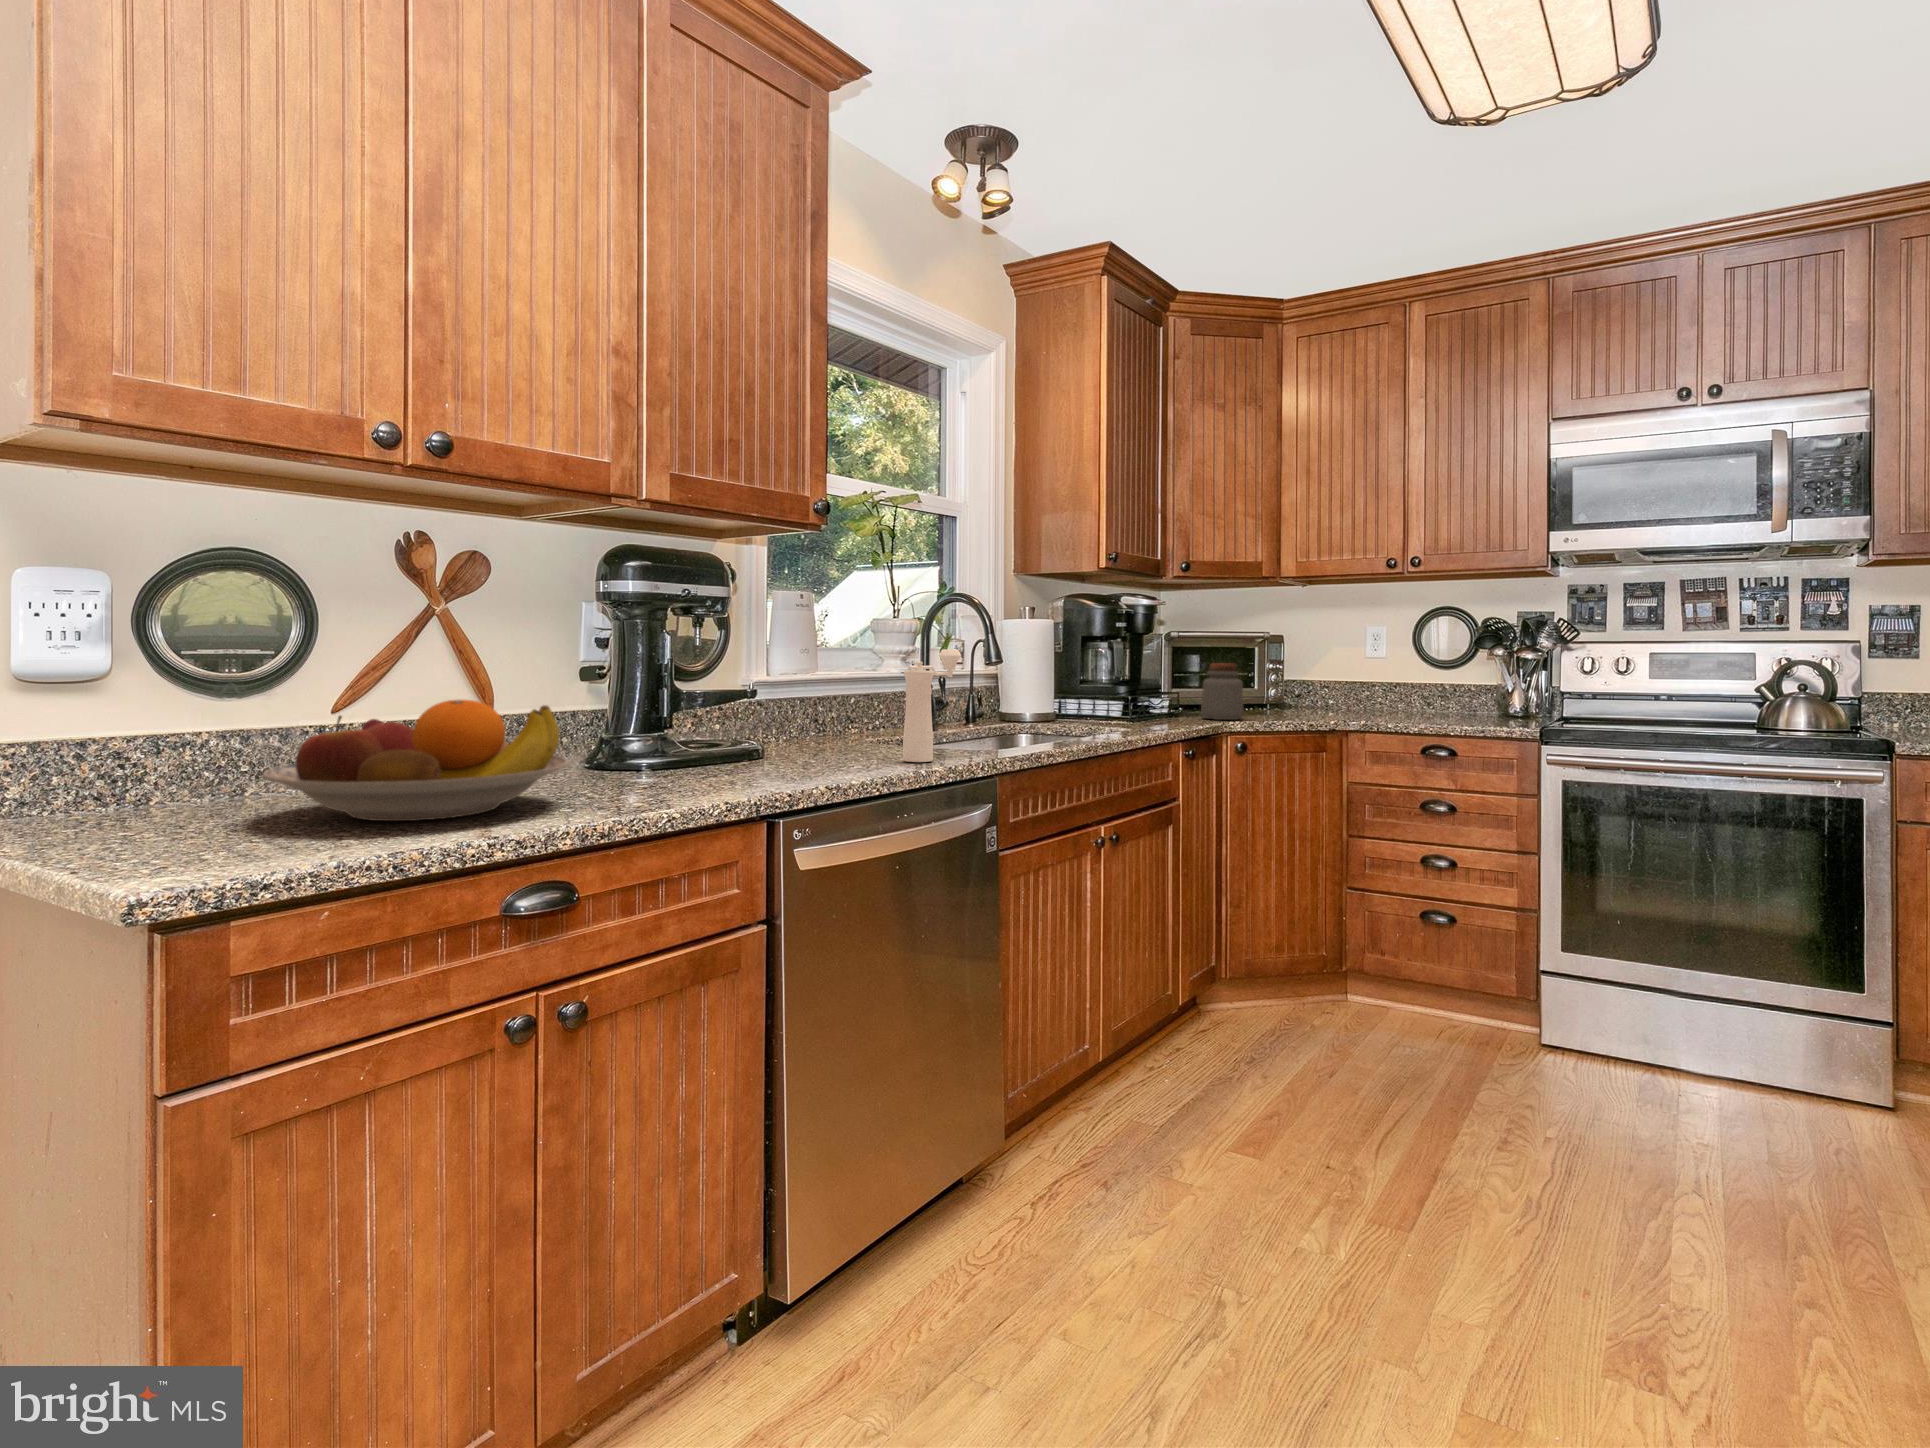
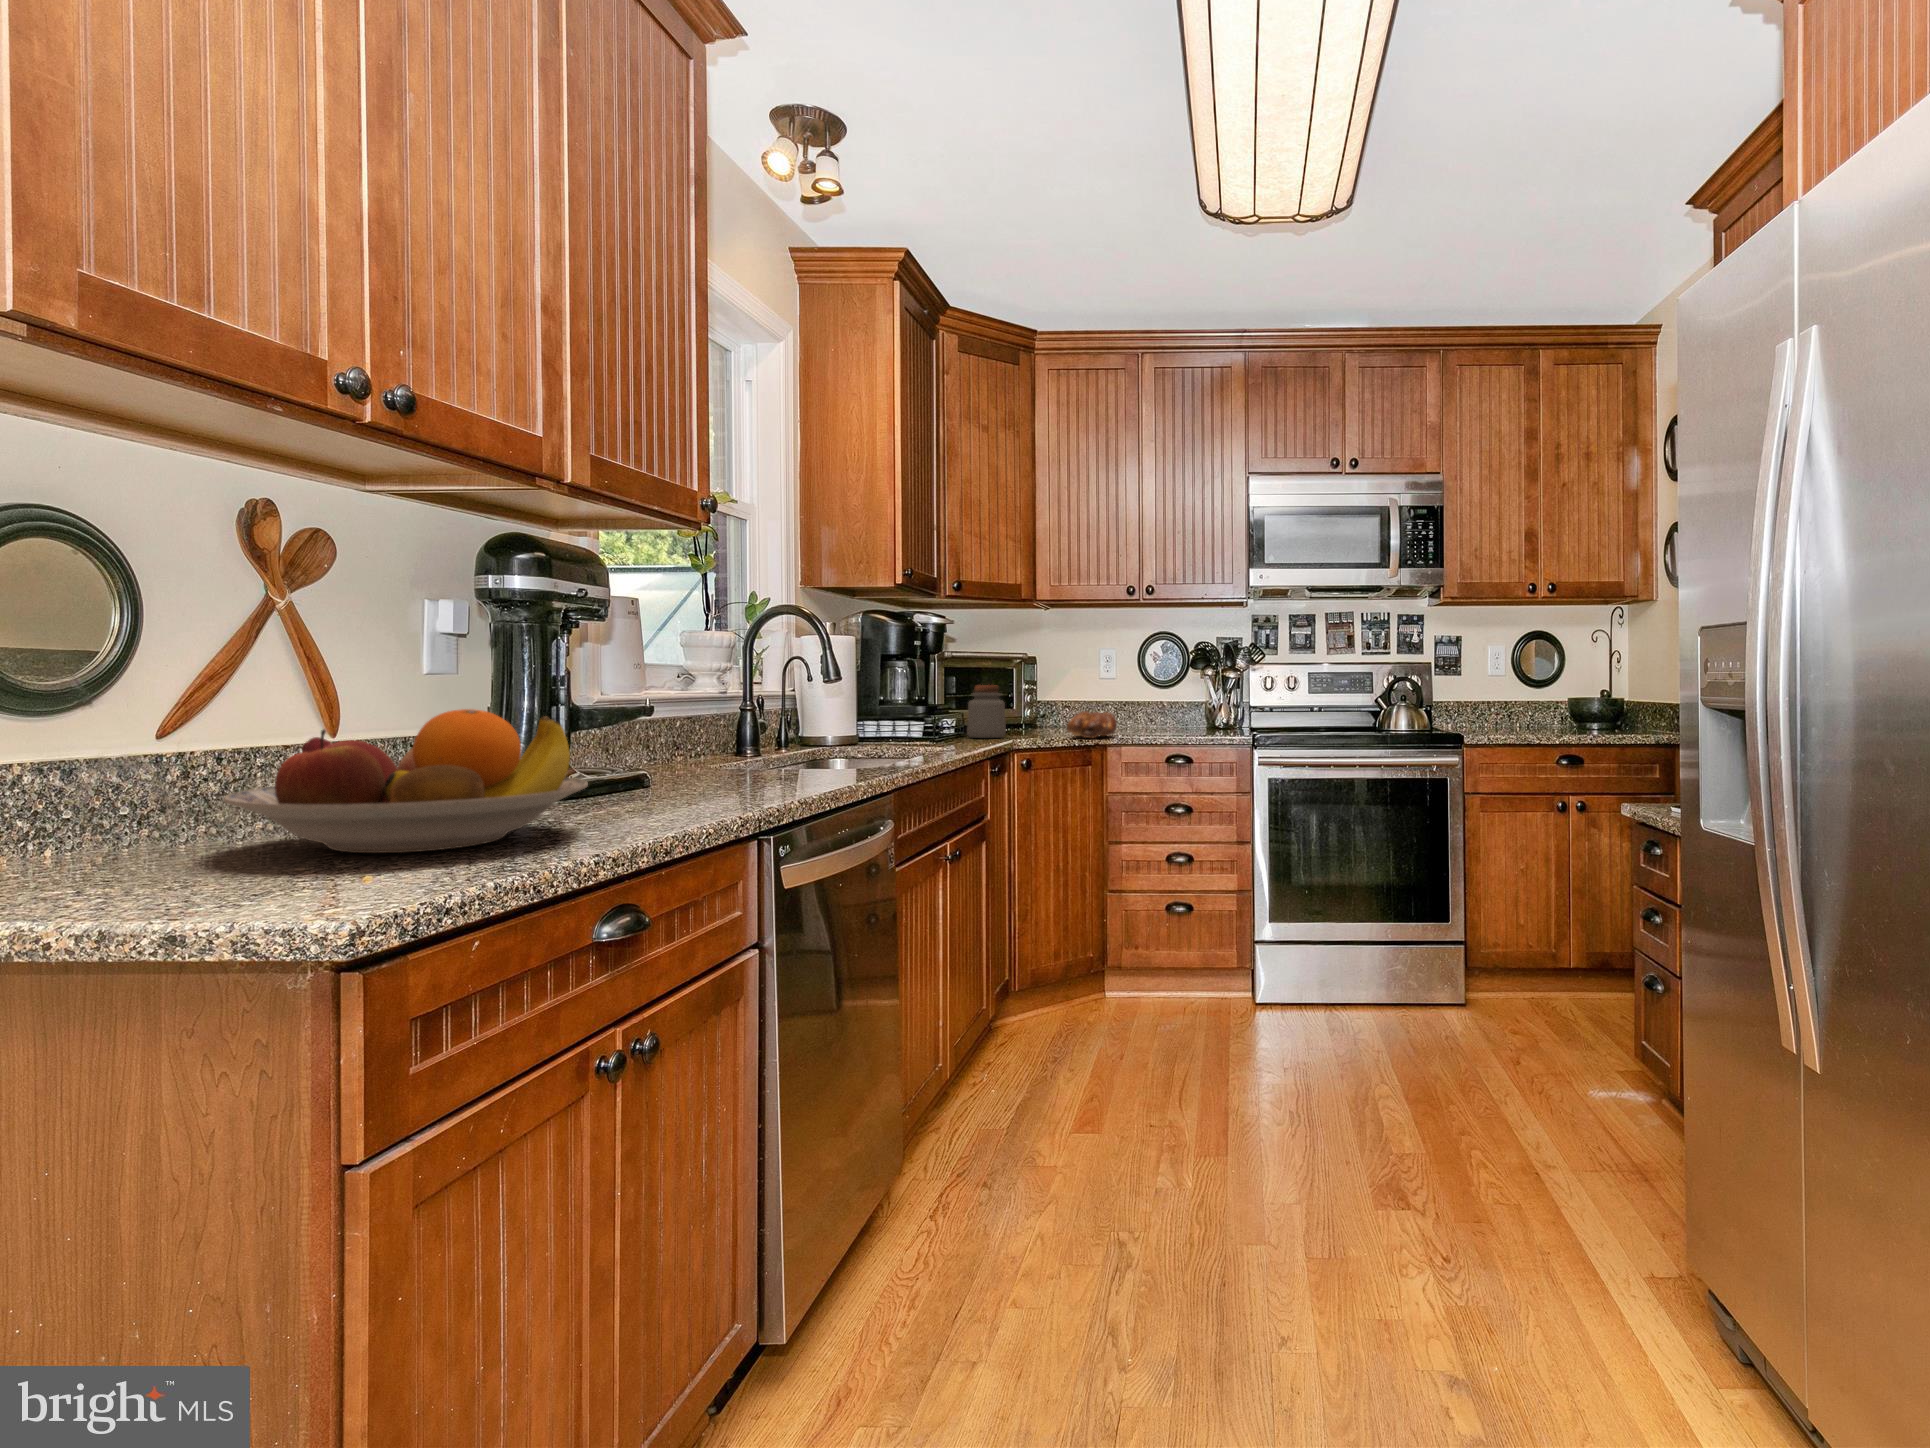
pepper mill: present [903,649,961,762] -> none [804,665,847,778]
bread loaf: none [1307,693,1373,725] -> present [1067,711,1117,738]

